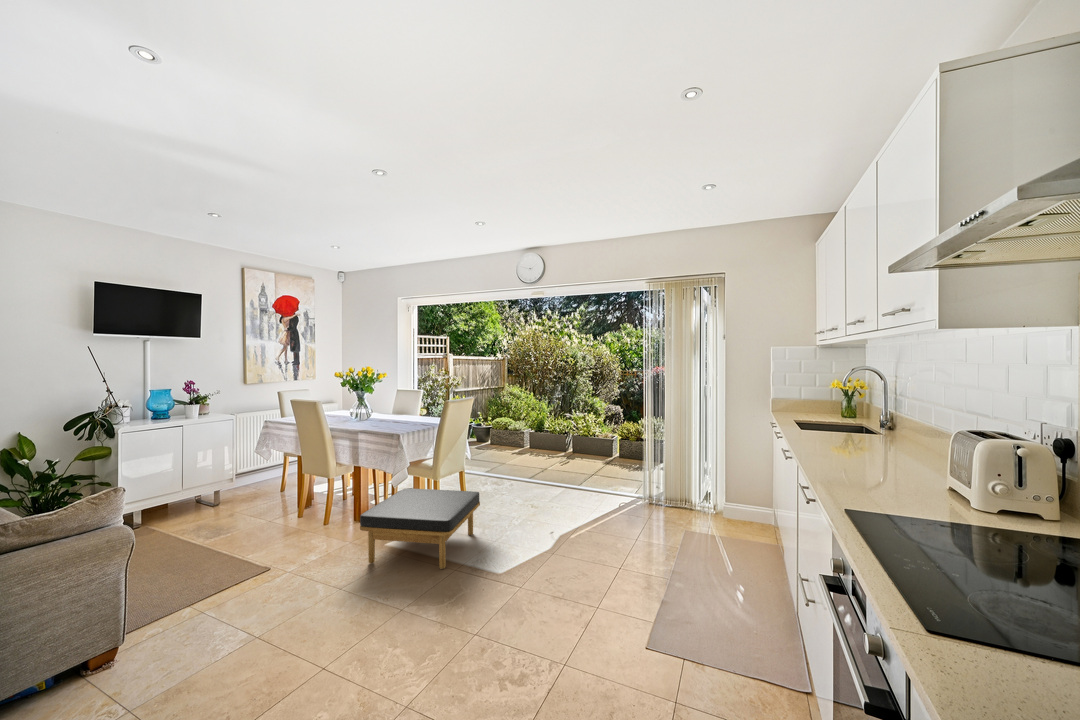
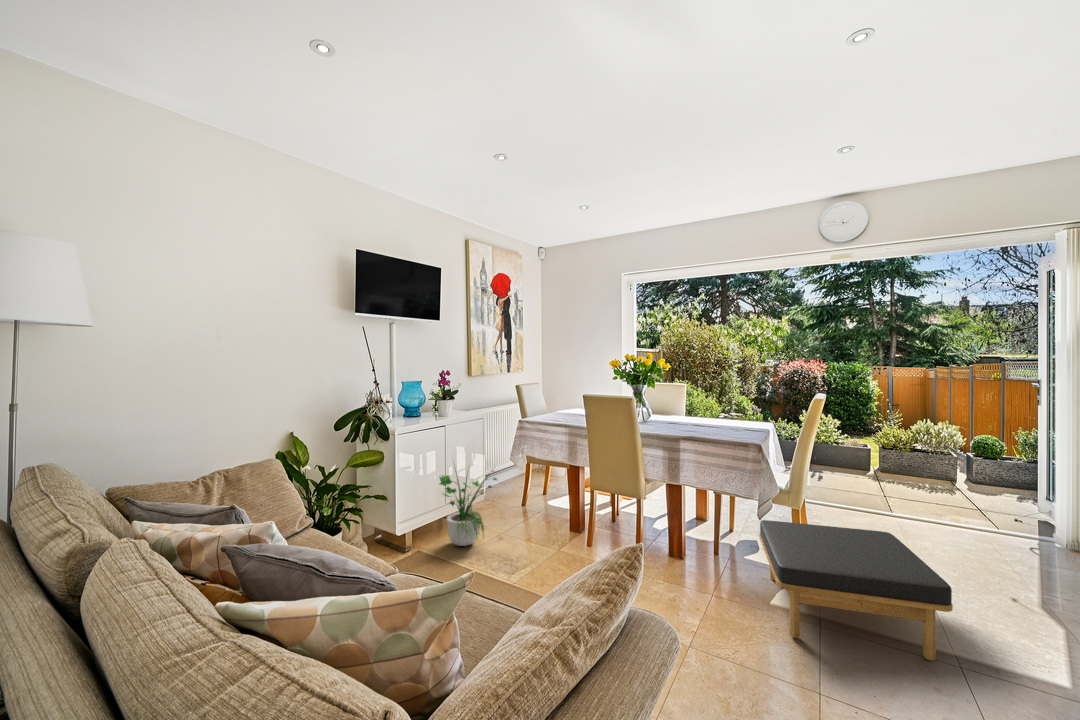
potted plant: none [162,450,238,522] -> present [439,471,497,546]

